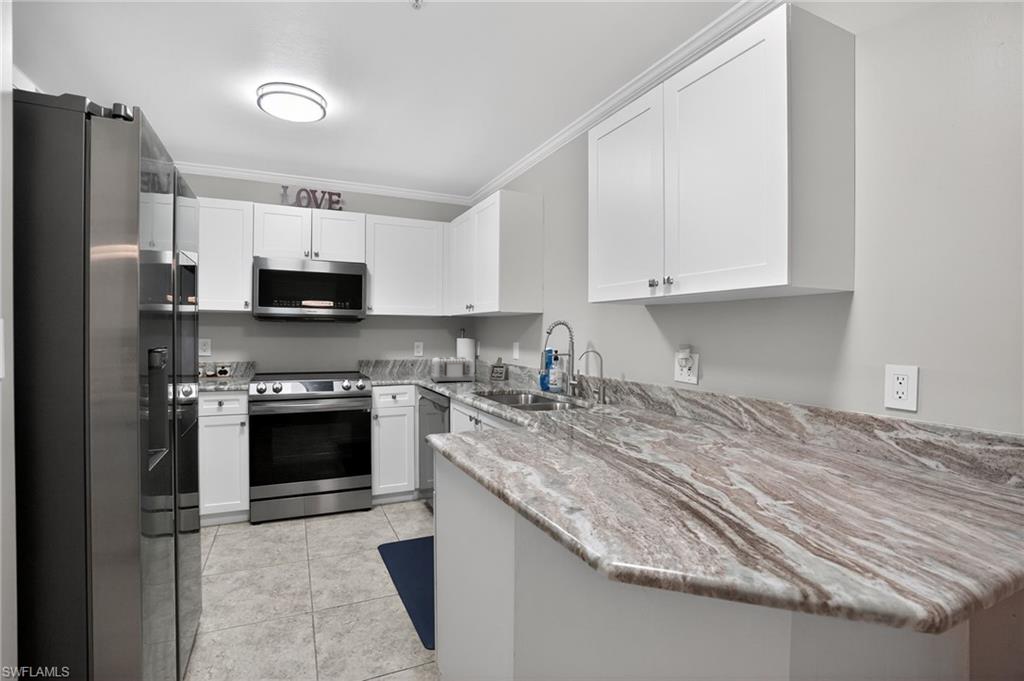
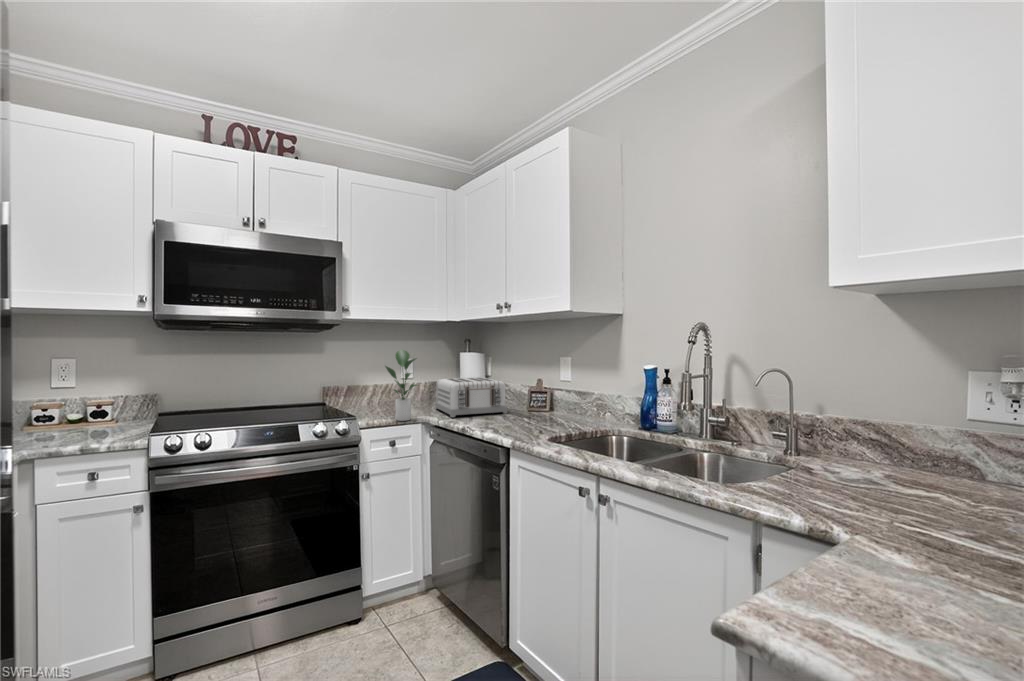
potted plant: none [390,336,414,383] -> present [385,349,417,421]

